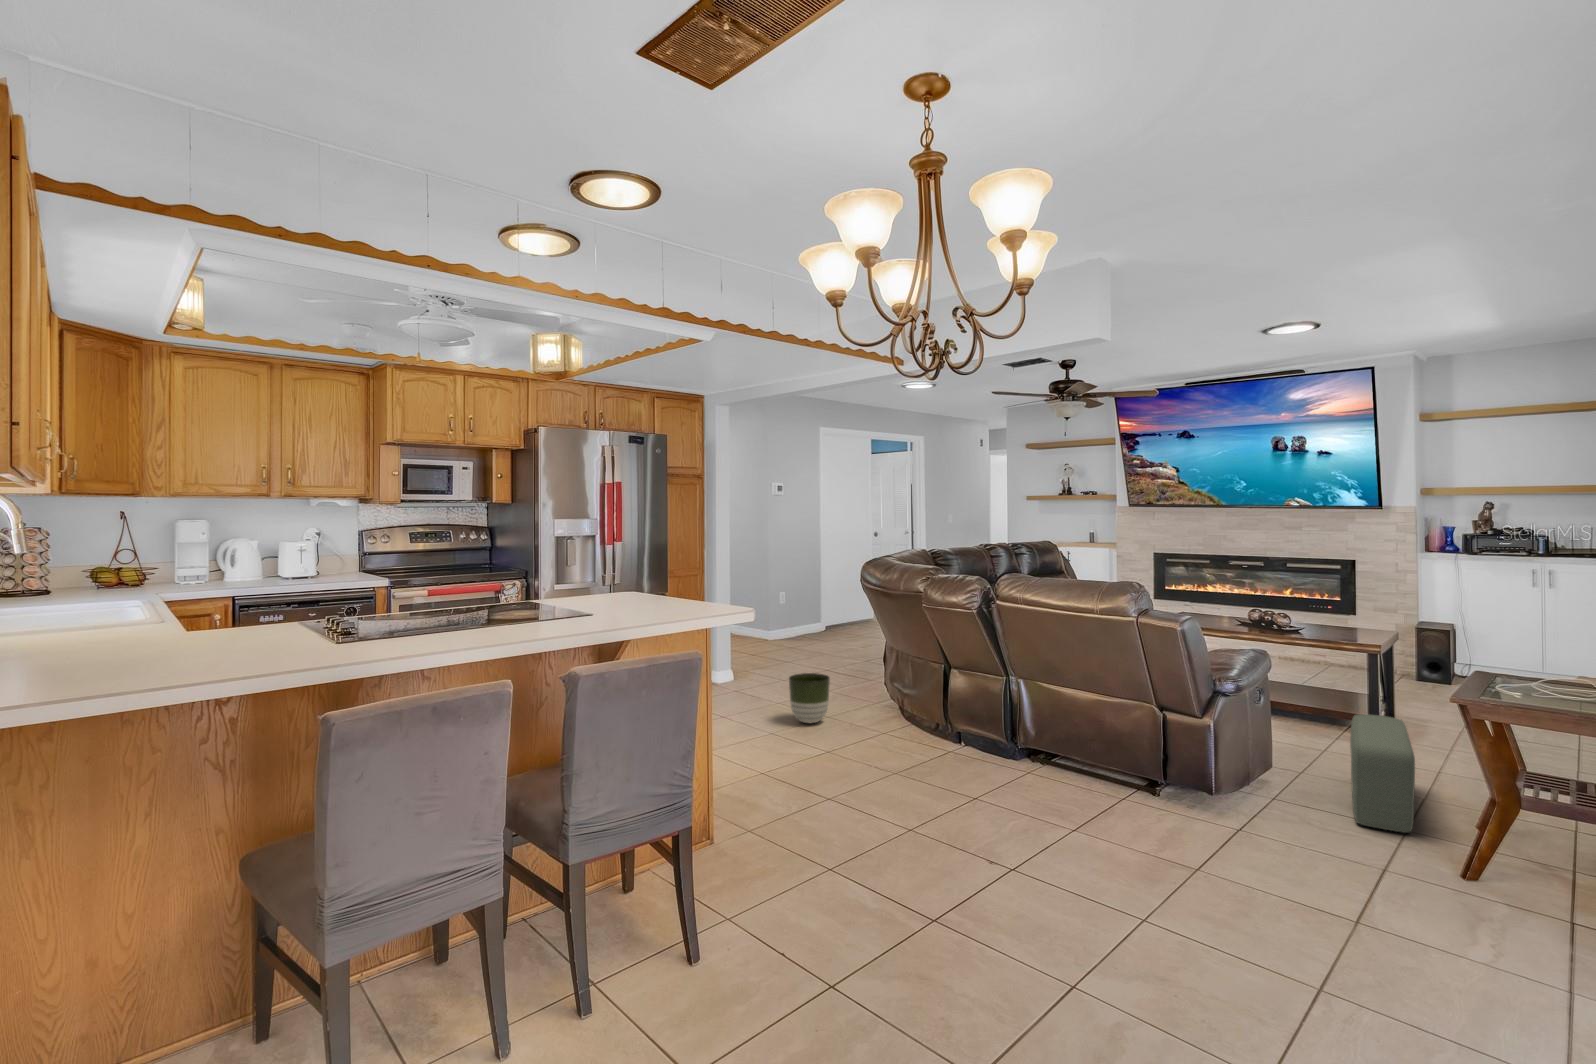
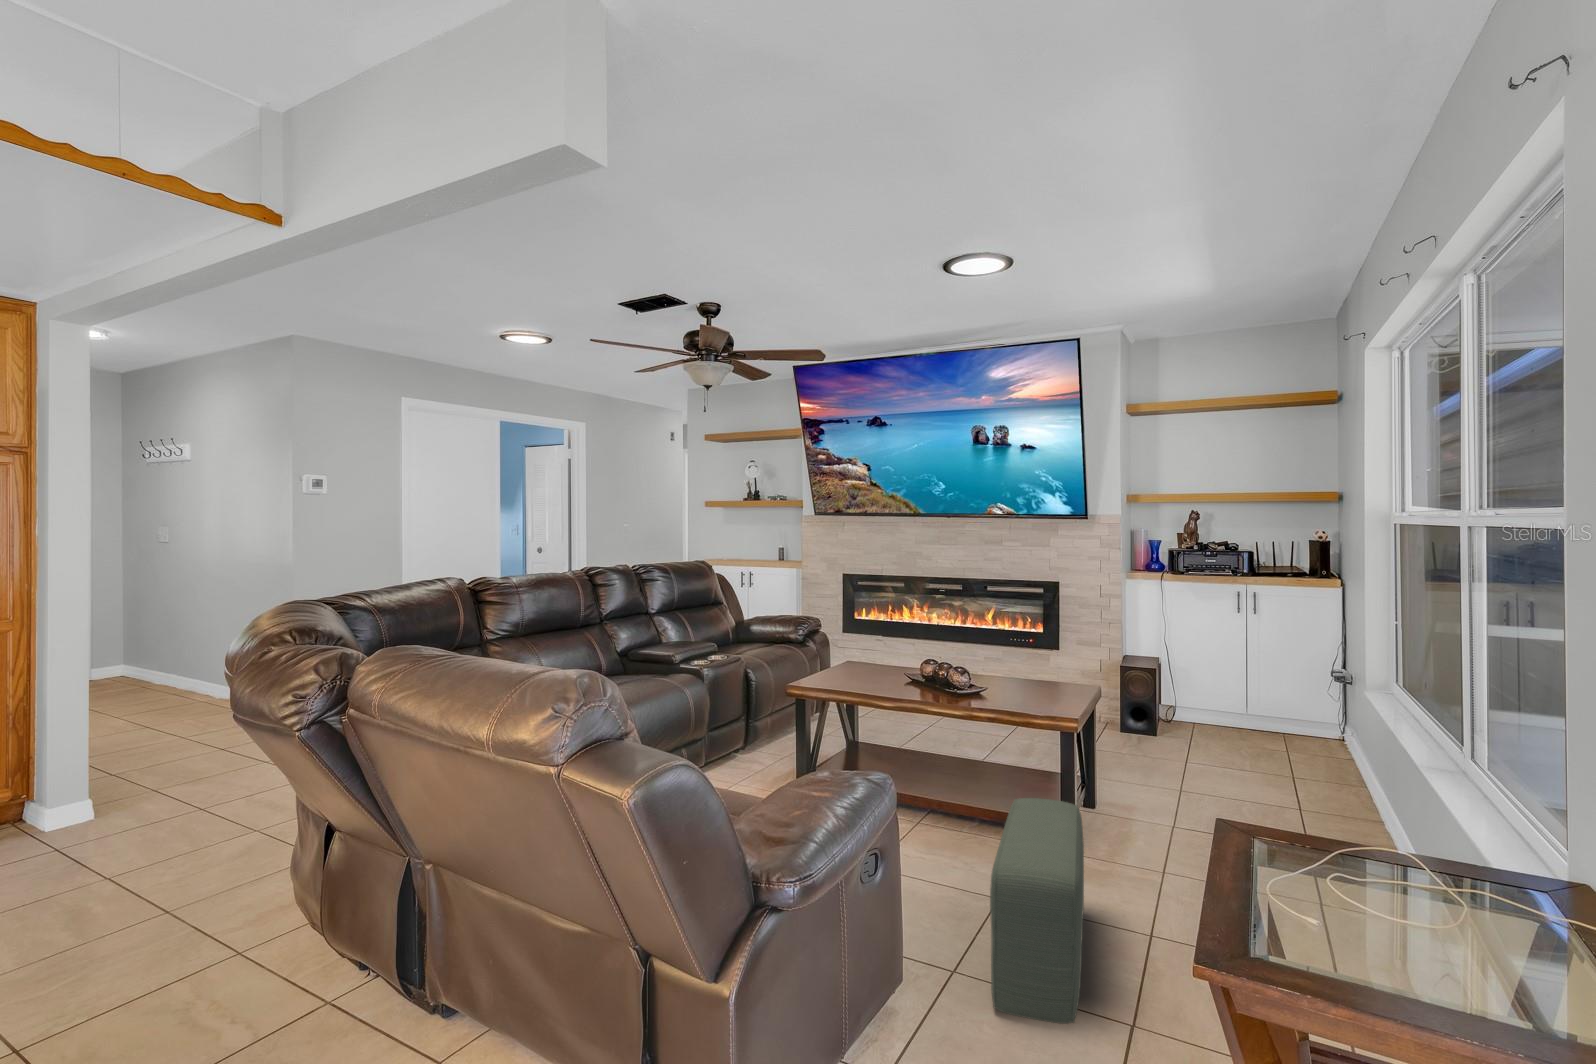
planter: present [789,673,830,723] -> none [122,757,215,852]

